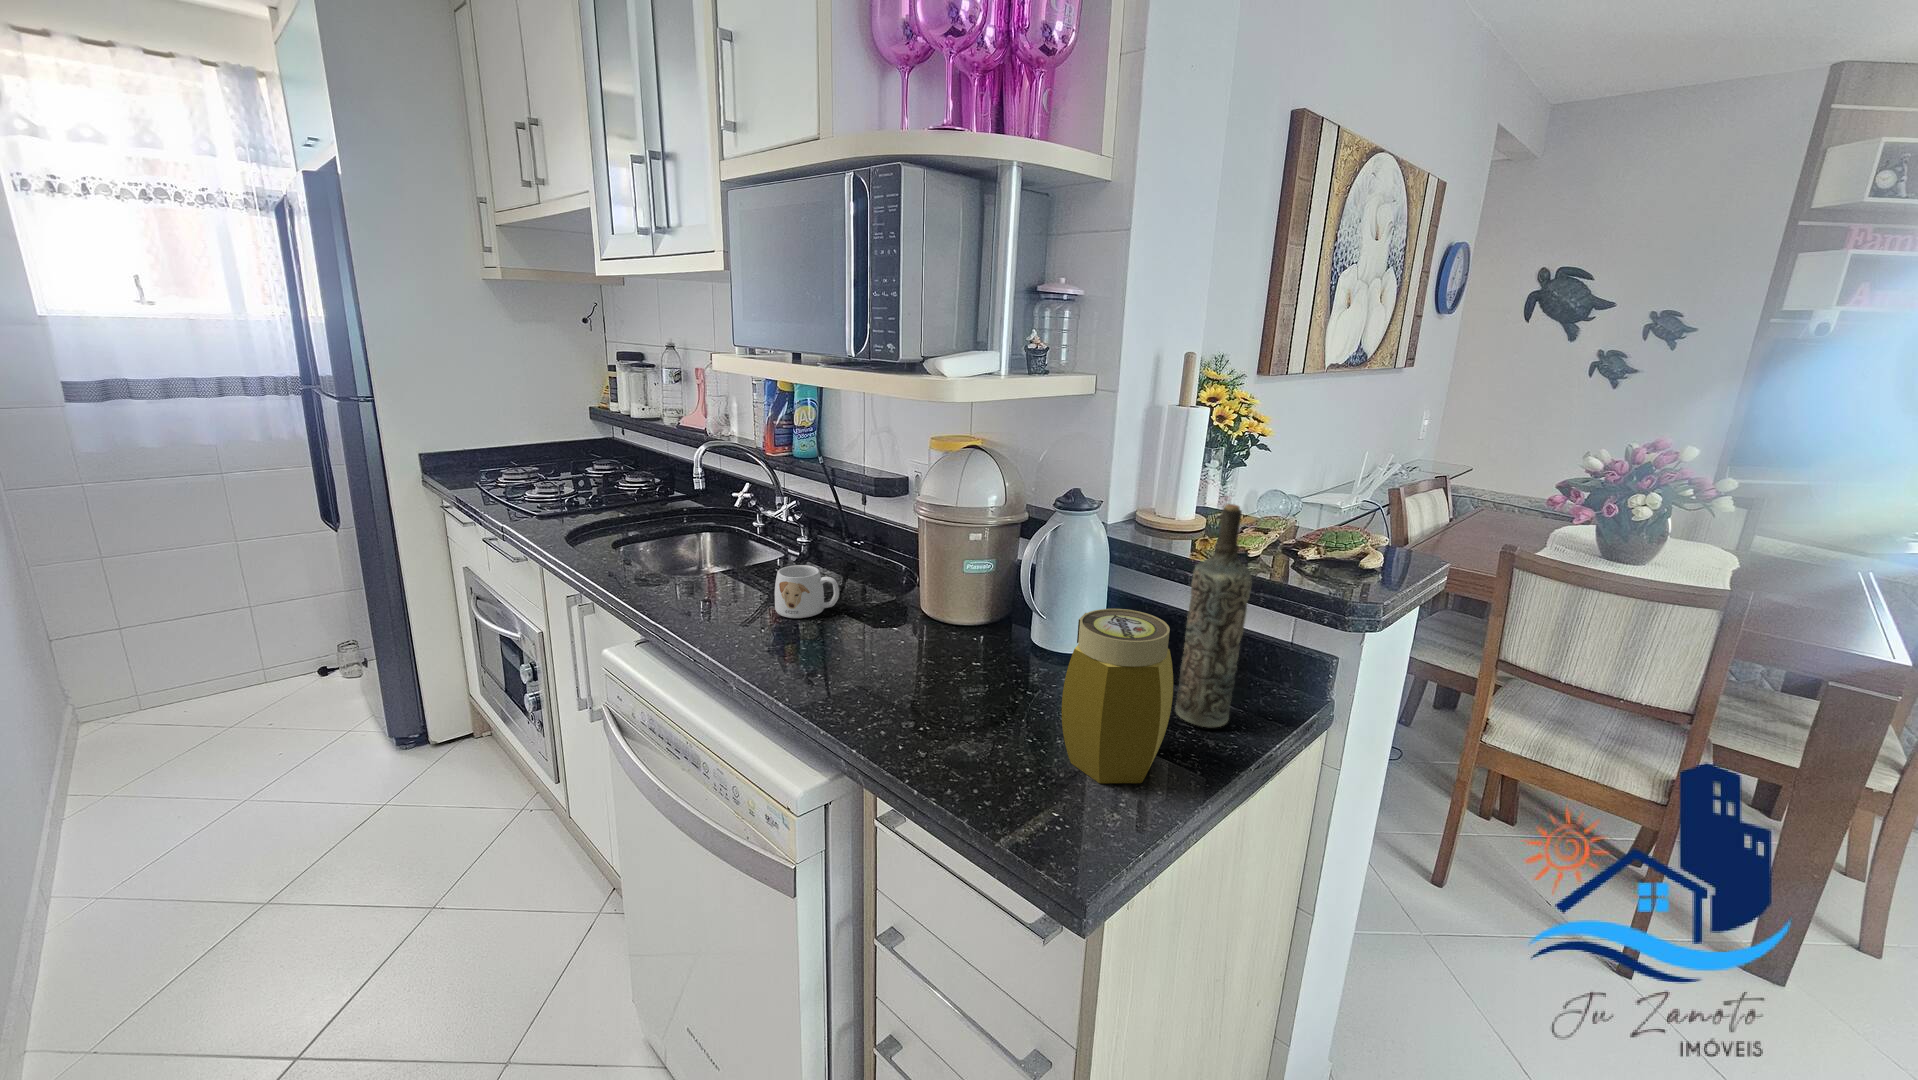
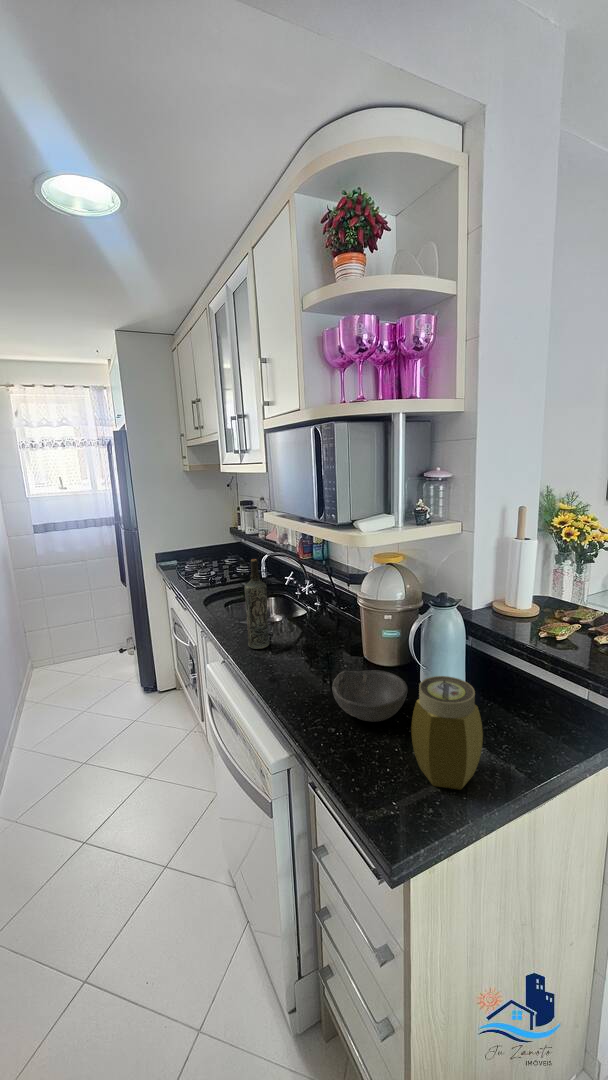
bottle: present [1175,504,1252,727] -> present [245,559,269,649]
mug: present [775,565,839,618] -> none [287,625,319,655]
bowl: none [898,625,1028,704] -> present [332,670,407,722]

